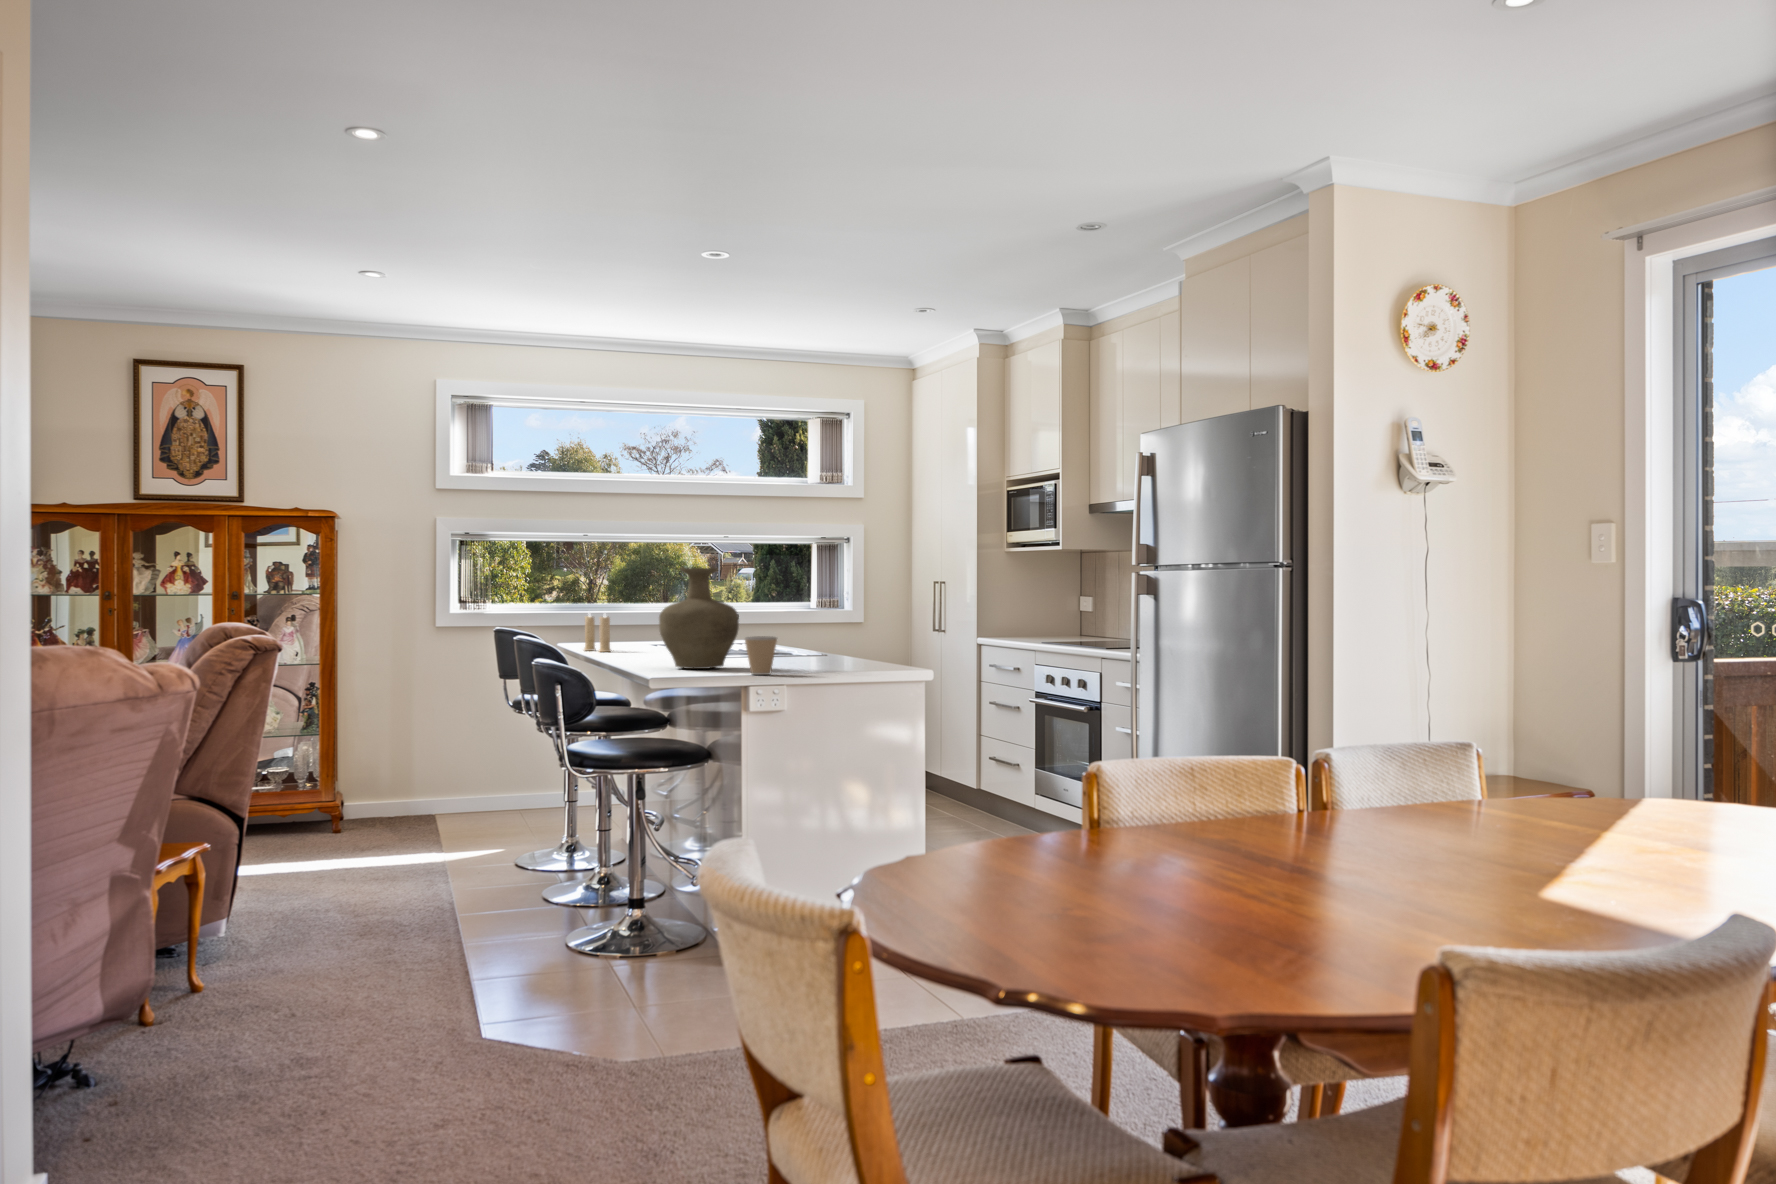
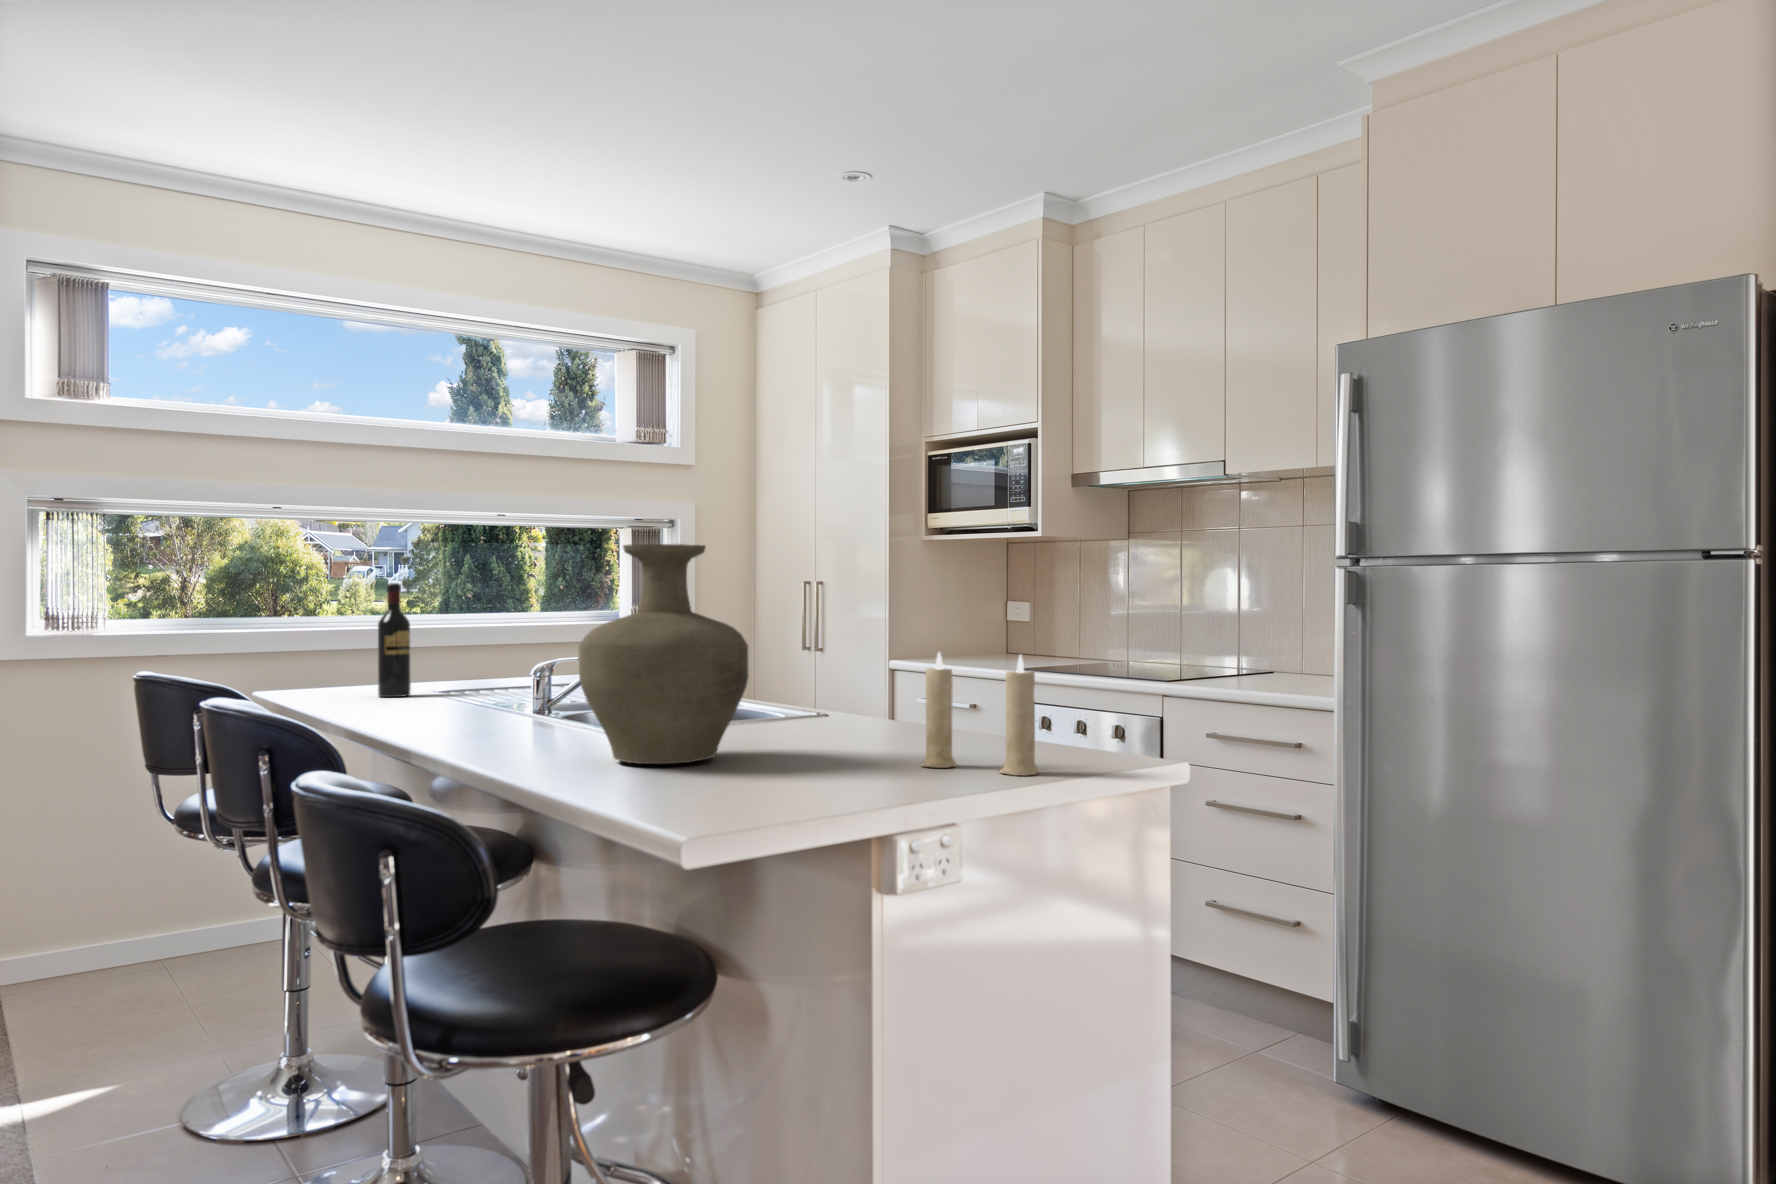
wine bottle: none [622,584,640,650] -> present [378,583,411,697]
candle: present [584,612,611,652] -> present [921,653,1038,776]
coffee cup: present [745,636,777,675] -> none [830,696,906,787]

